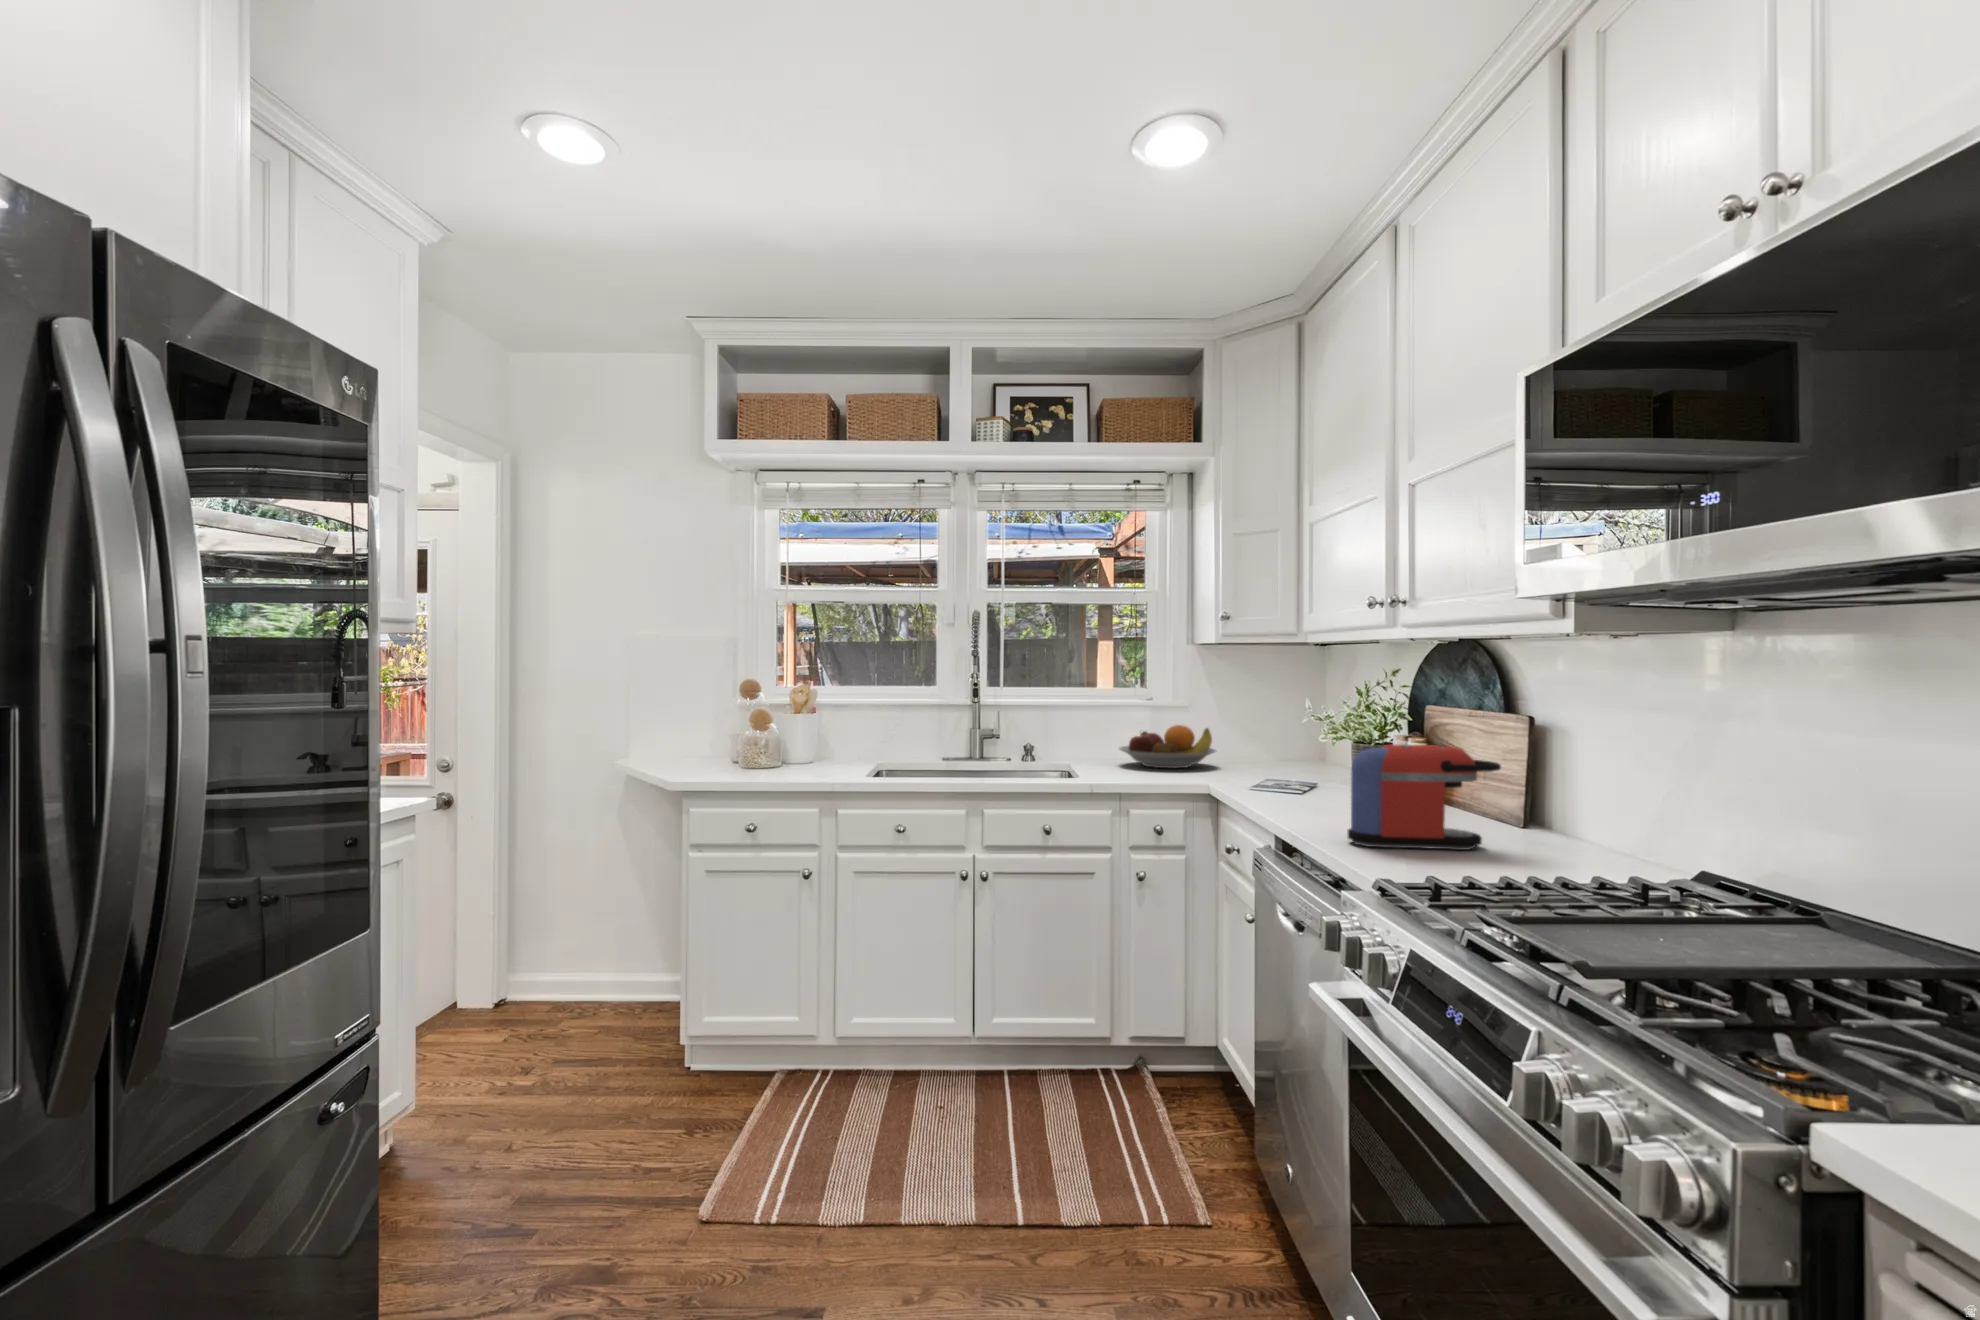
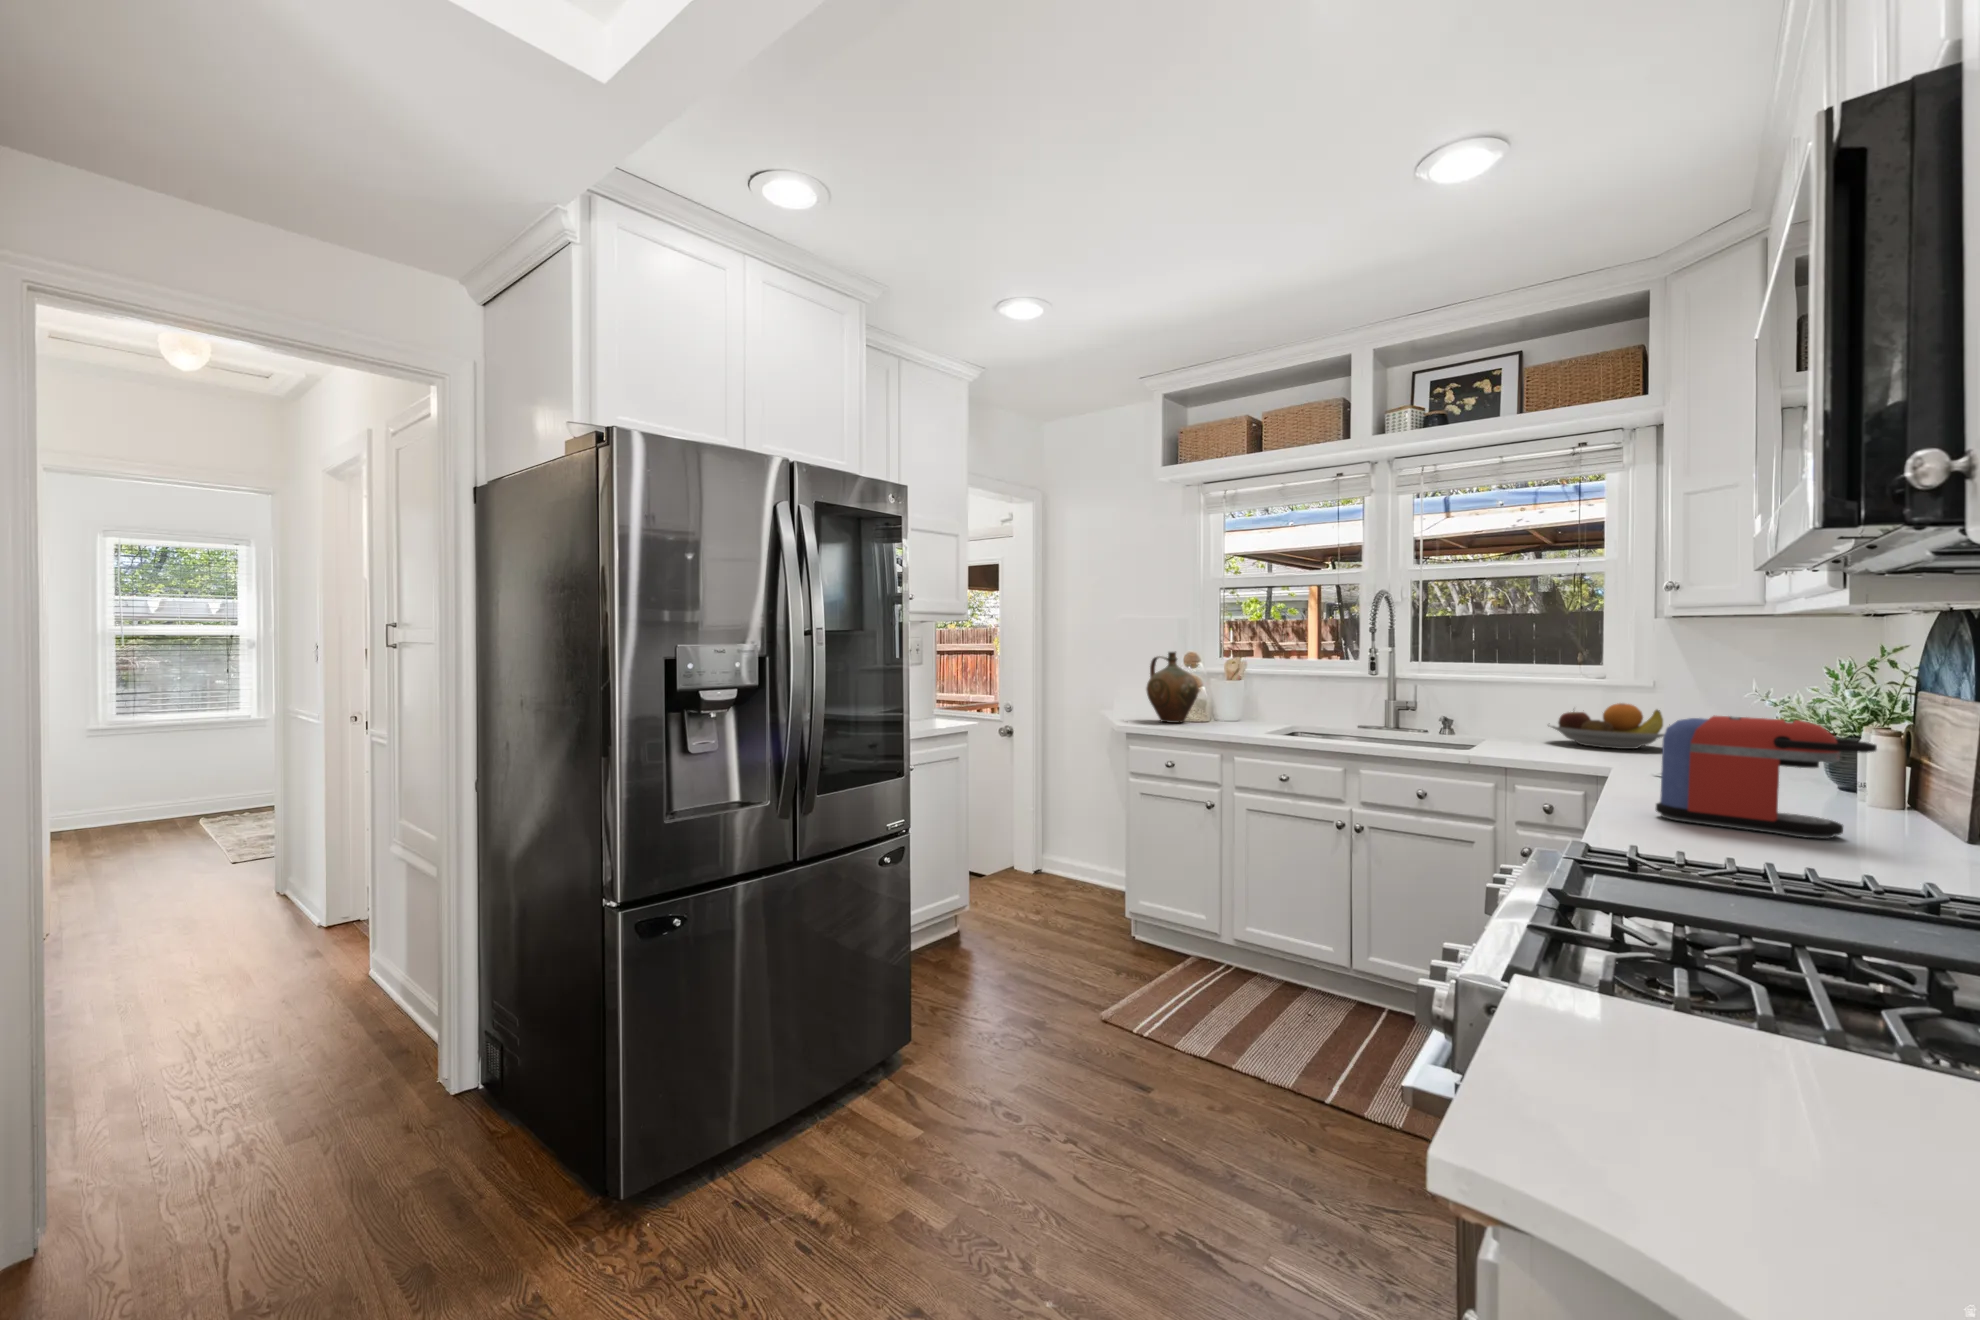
ceramic jug: none [704,685,771,777] -> present [1146,652,1199,723]

